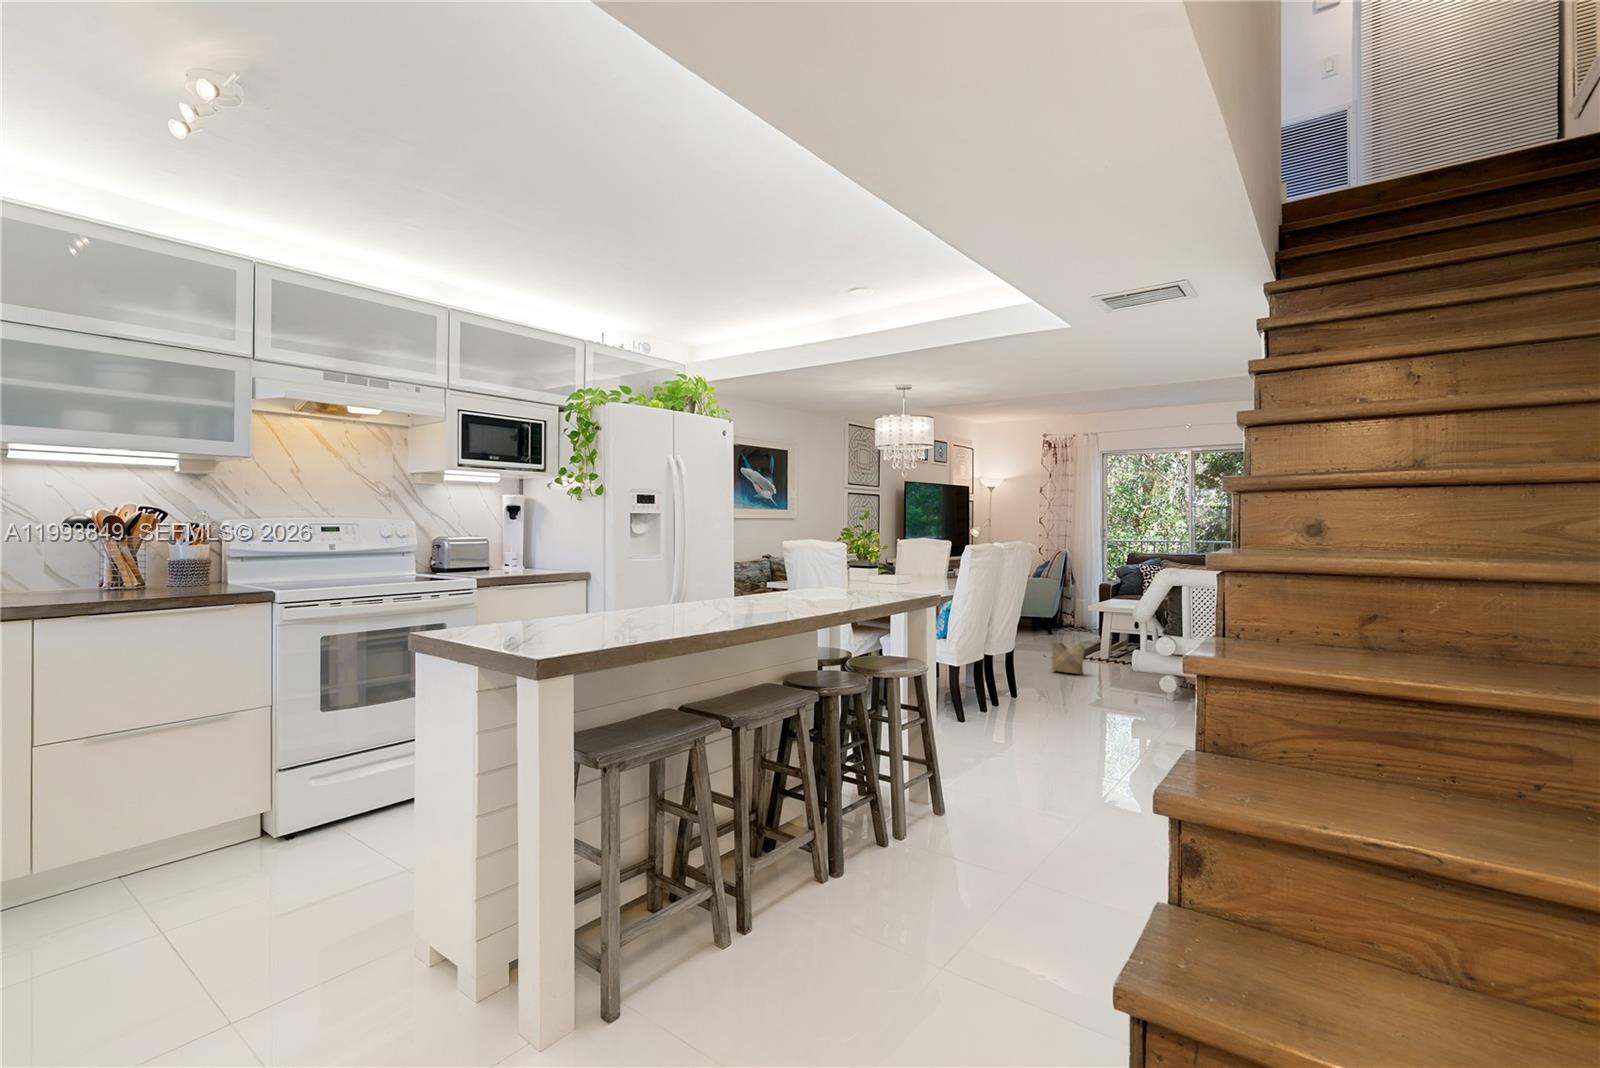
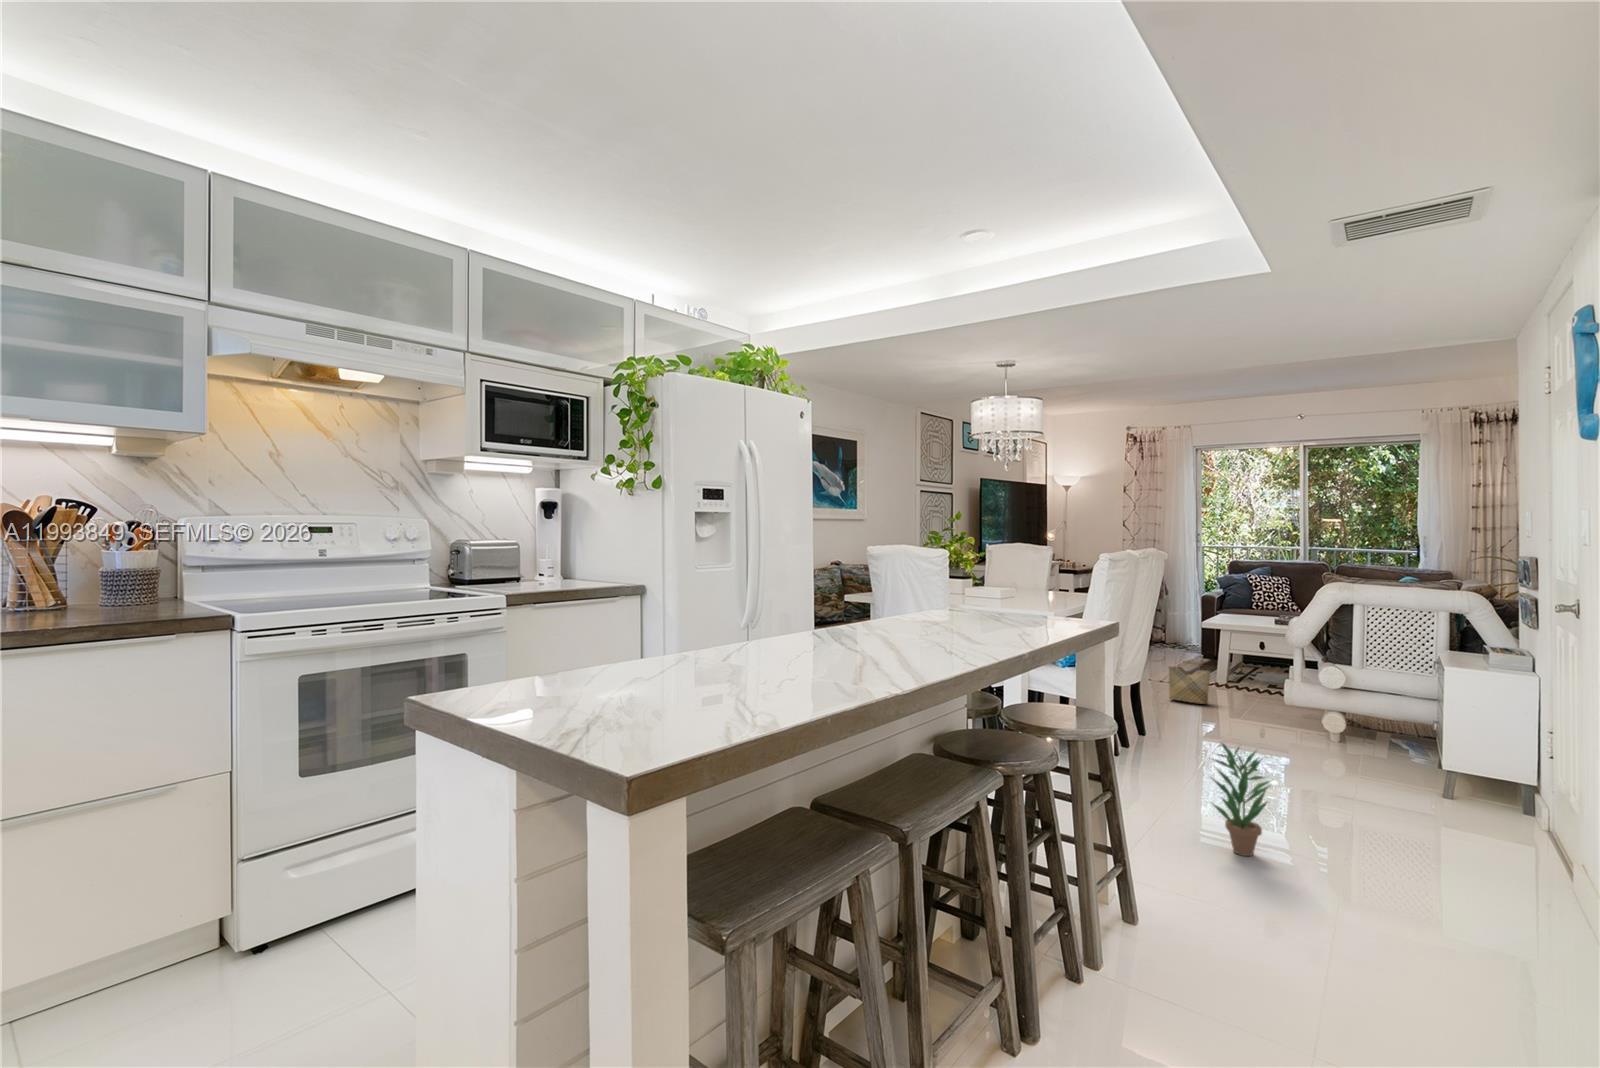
potted plant: none [1018,686,1065,773] -> present [1213,744,1270,856]

